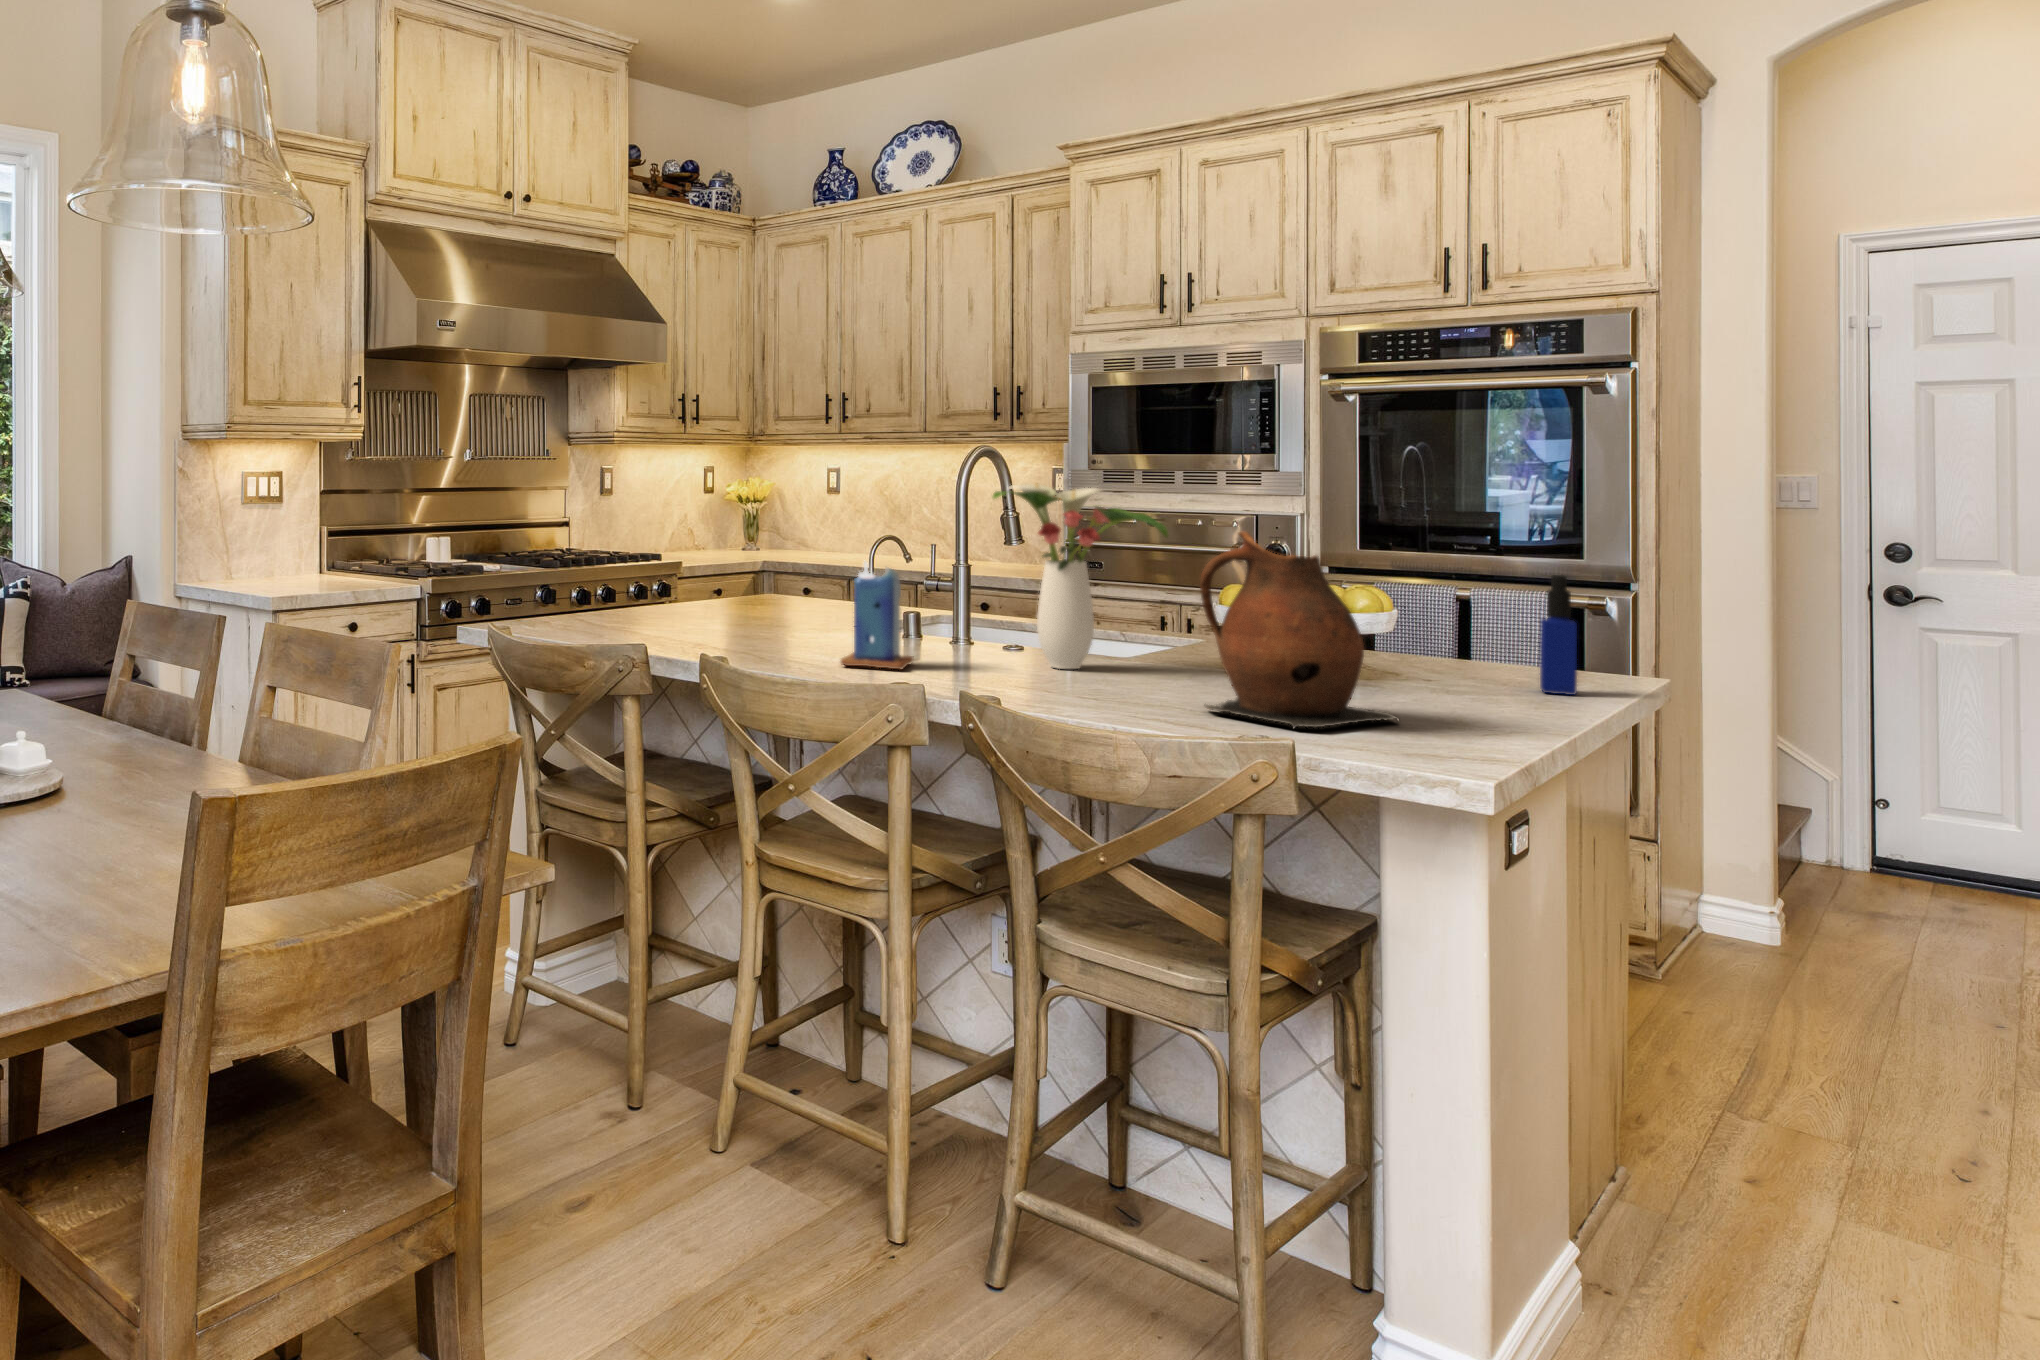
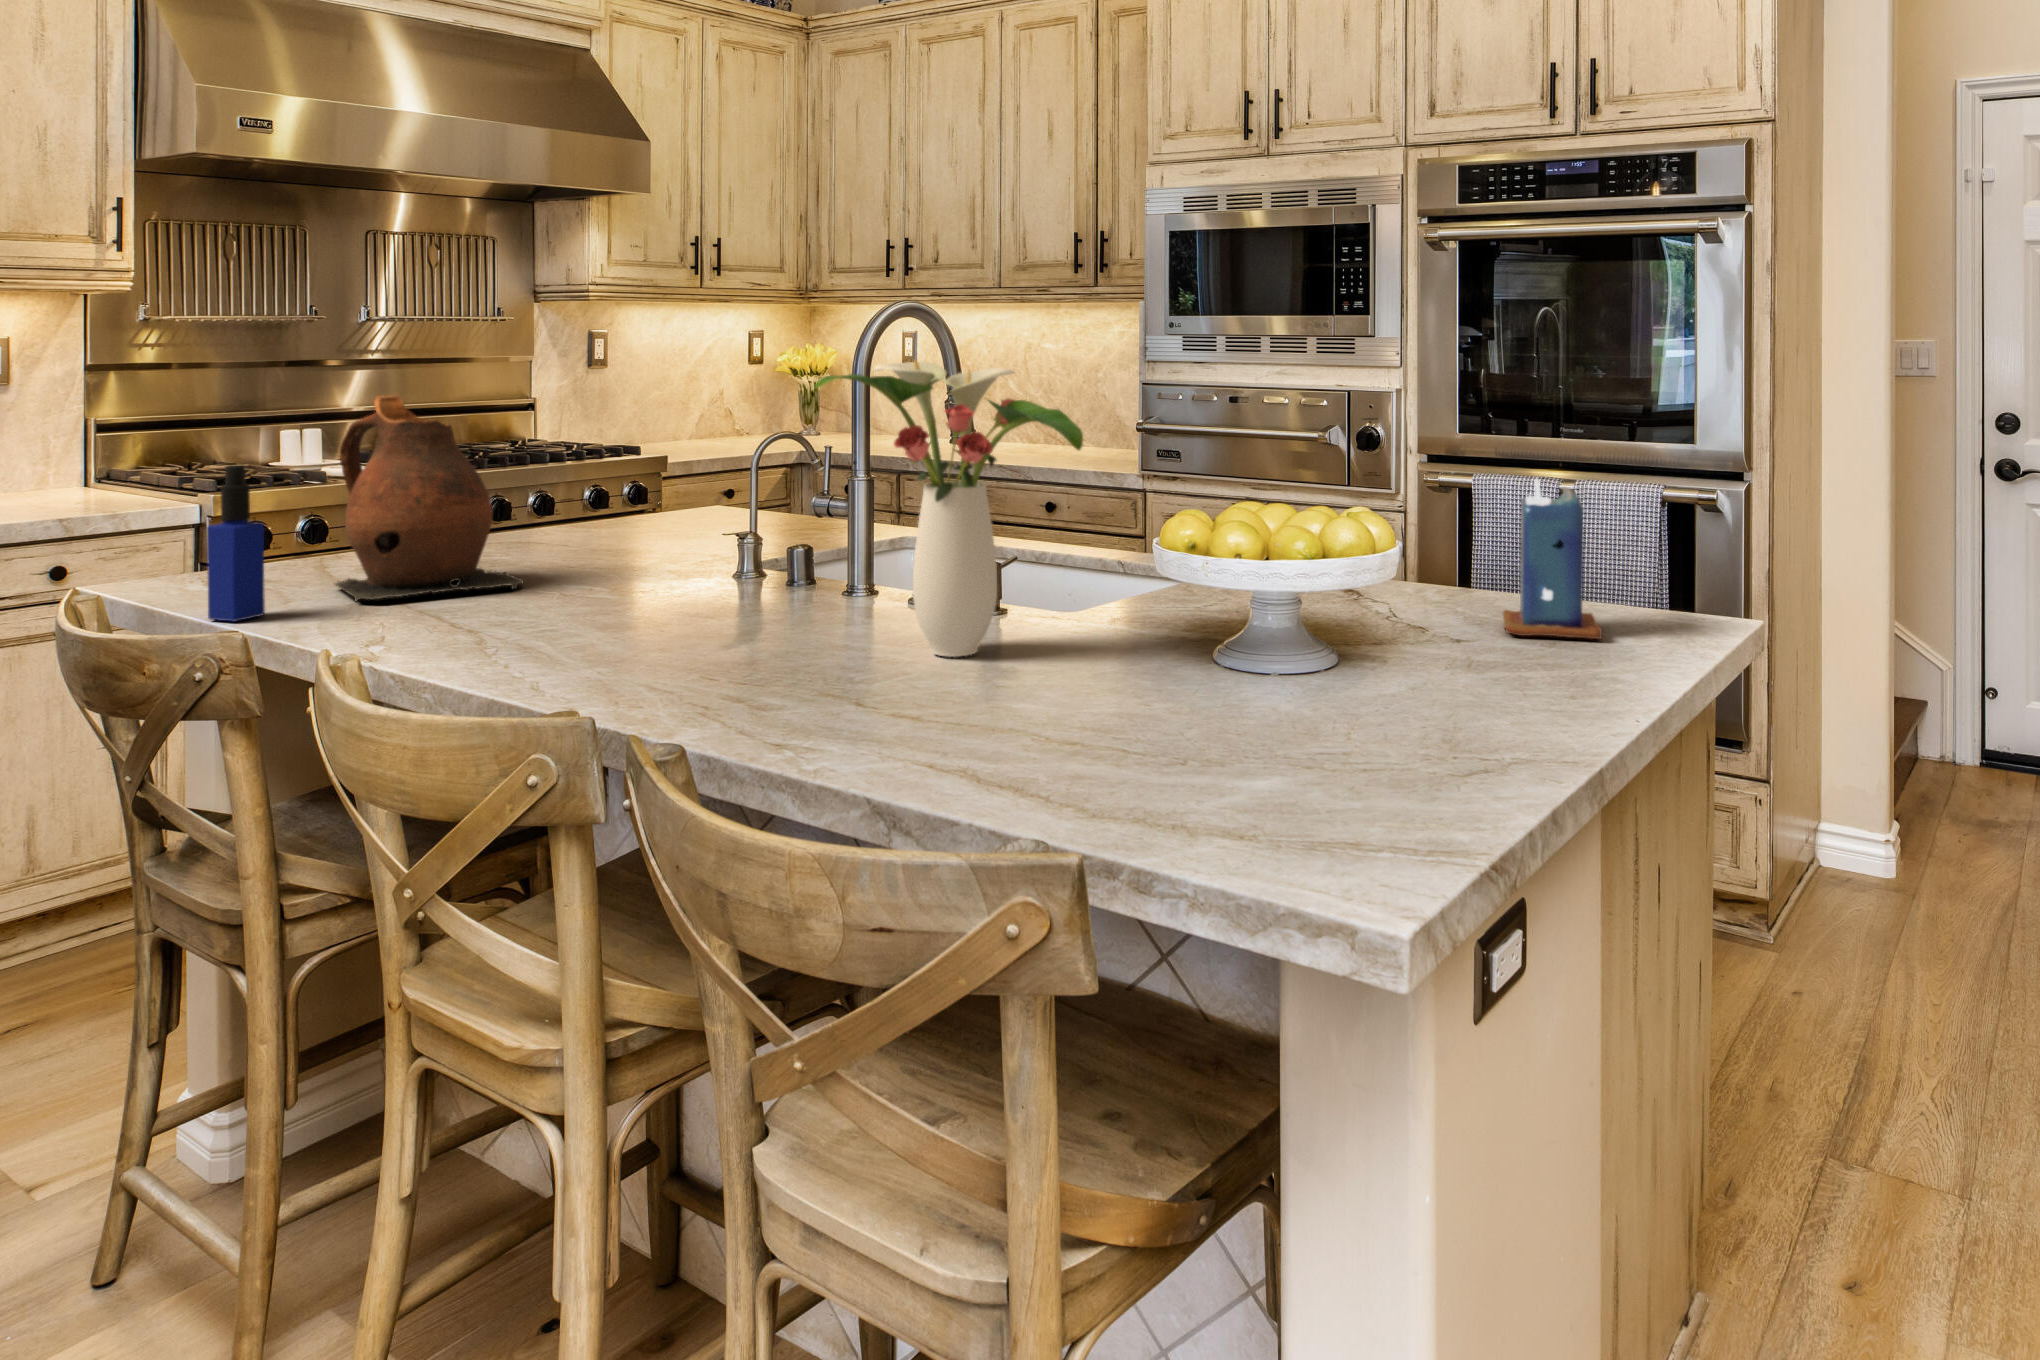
ceramic pitcher: present [1200,532,1397,728] -> present [335,396,523,601]
candle: present [841,562,913,669] -> present [1503,479,1602,639]
bottle: present [1540,575,1577,695] -> present [207,465,265,622]

